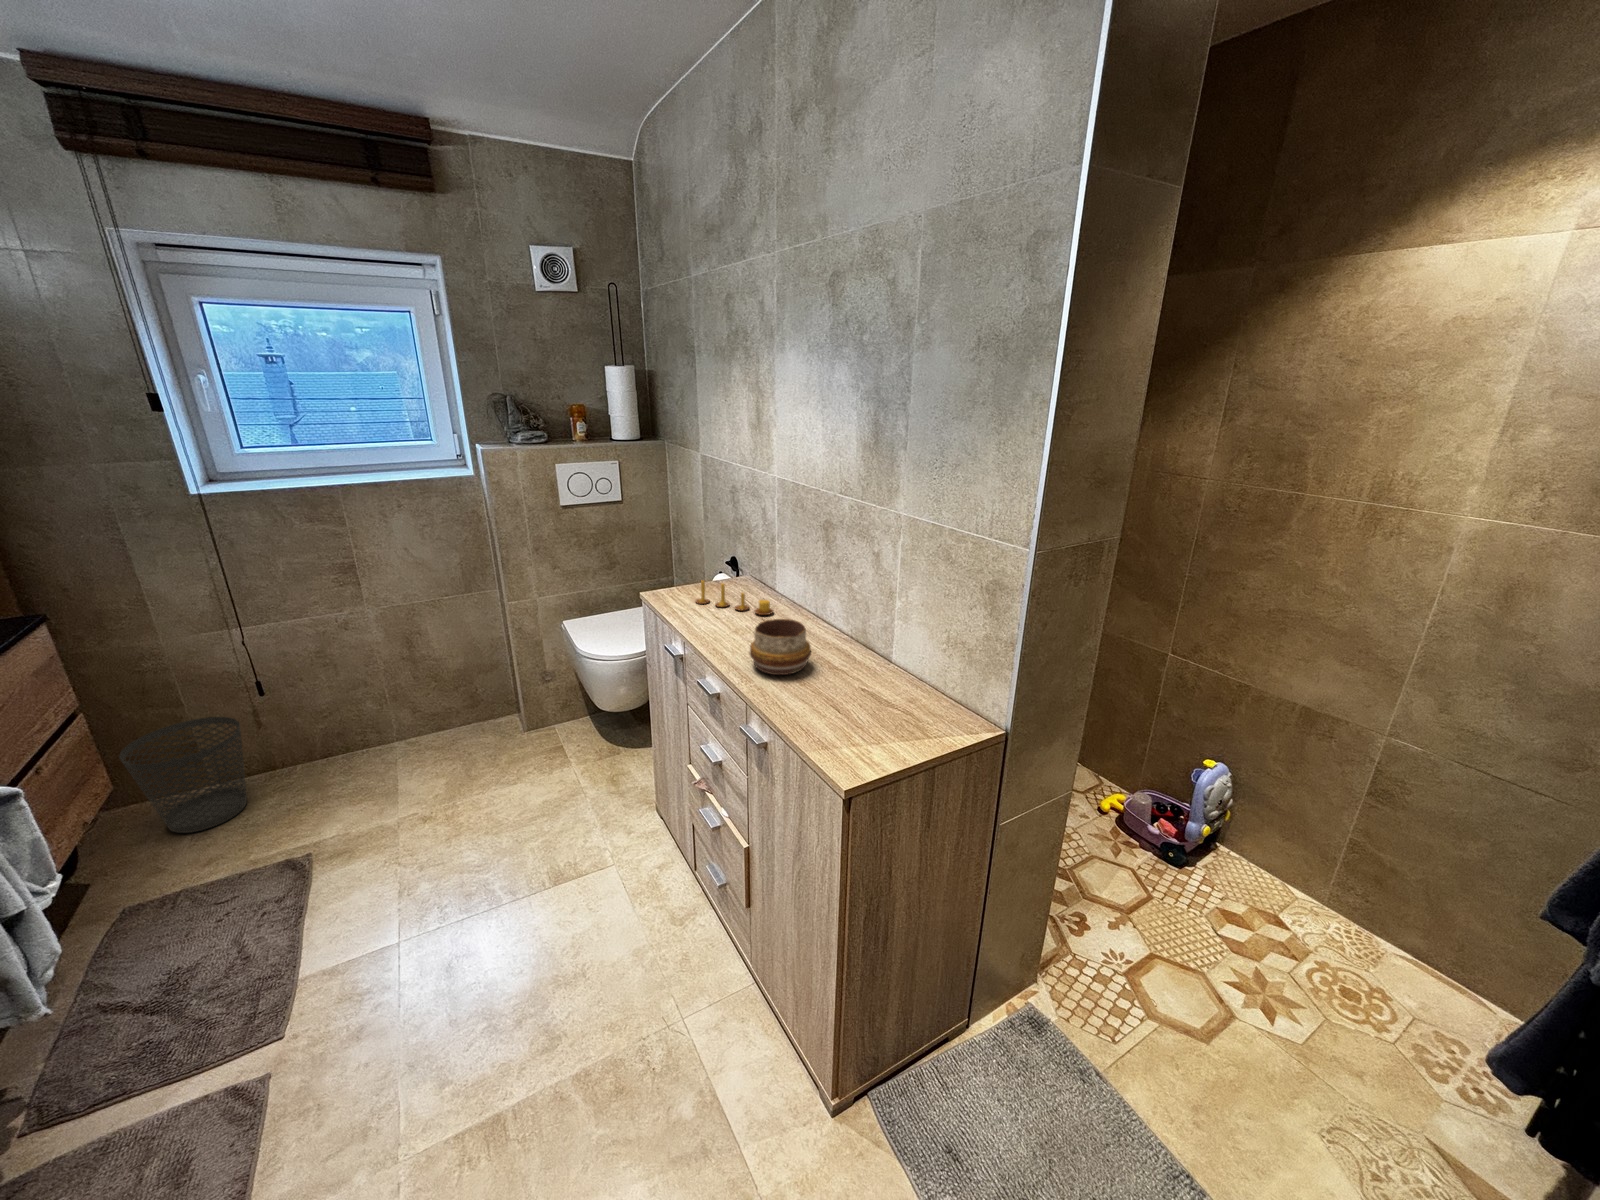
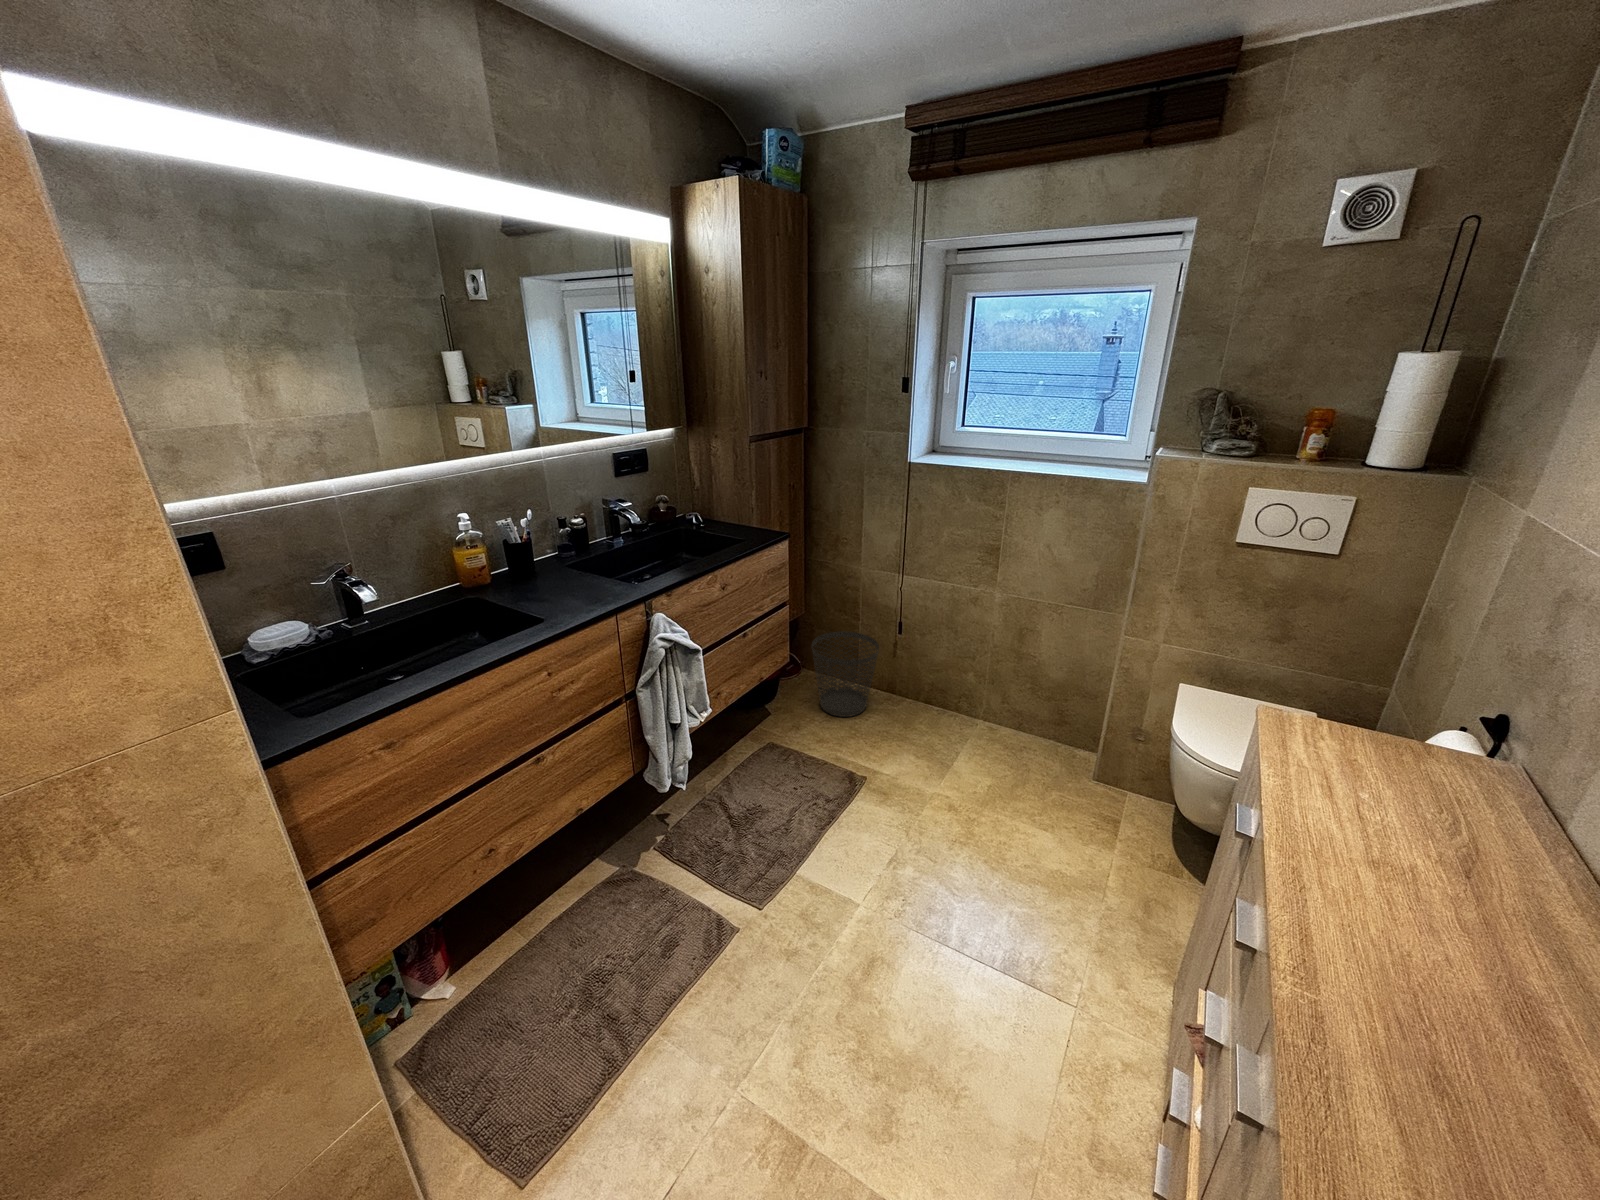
candle: present [696,580,773,615] -> none [1342,734,1518,876]
decorative bowl: present [750,619,811,675] -> none [1344,899,1535,1062]

